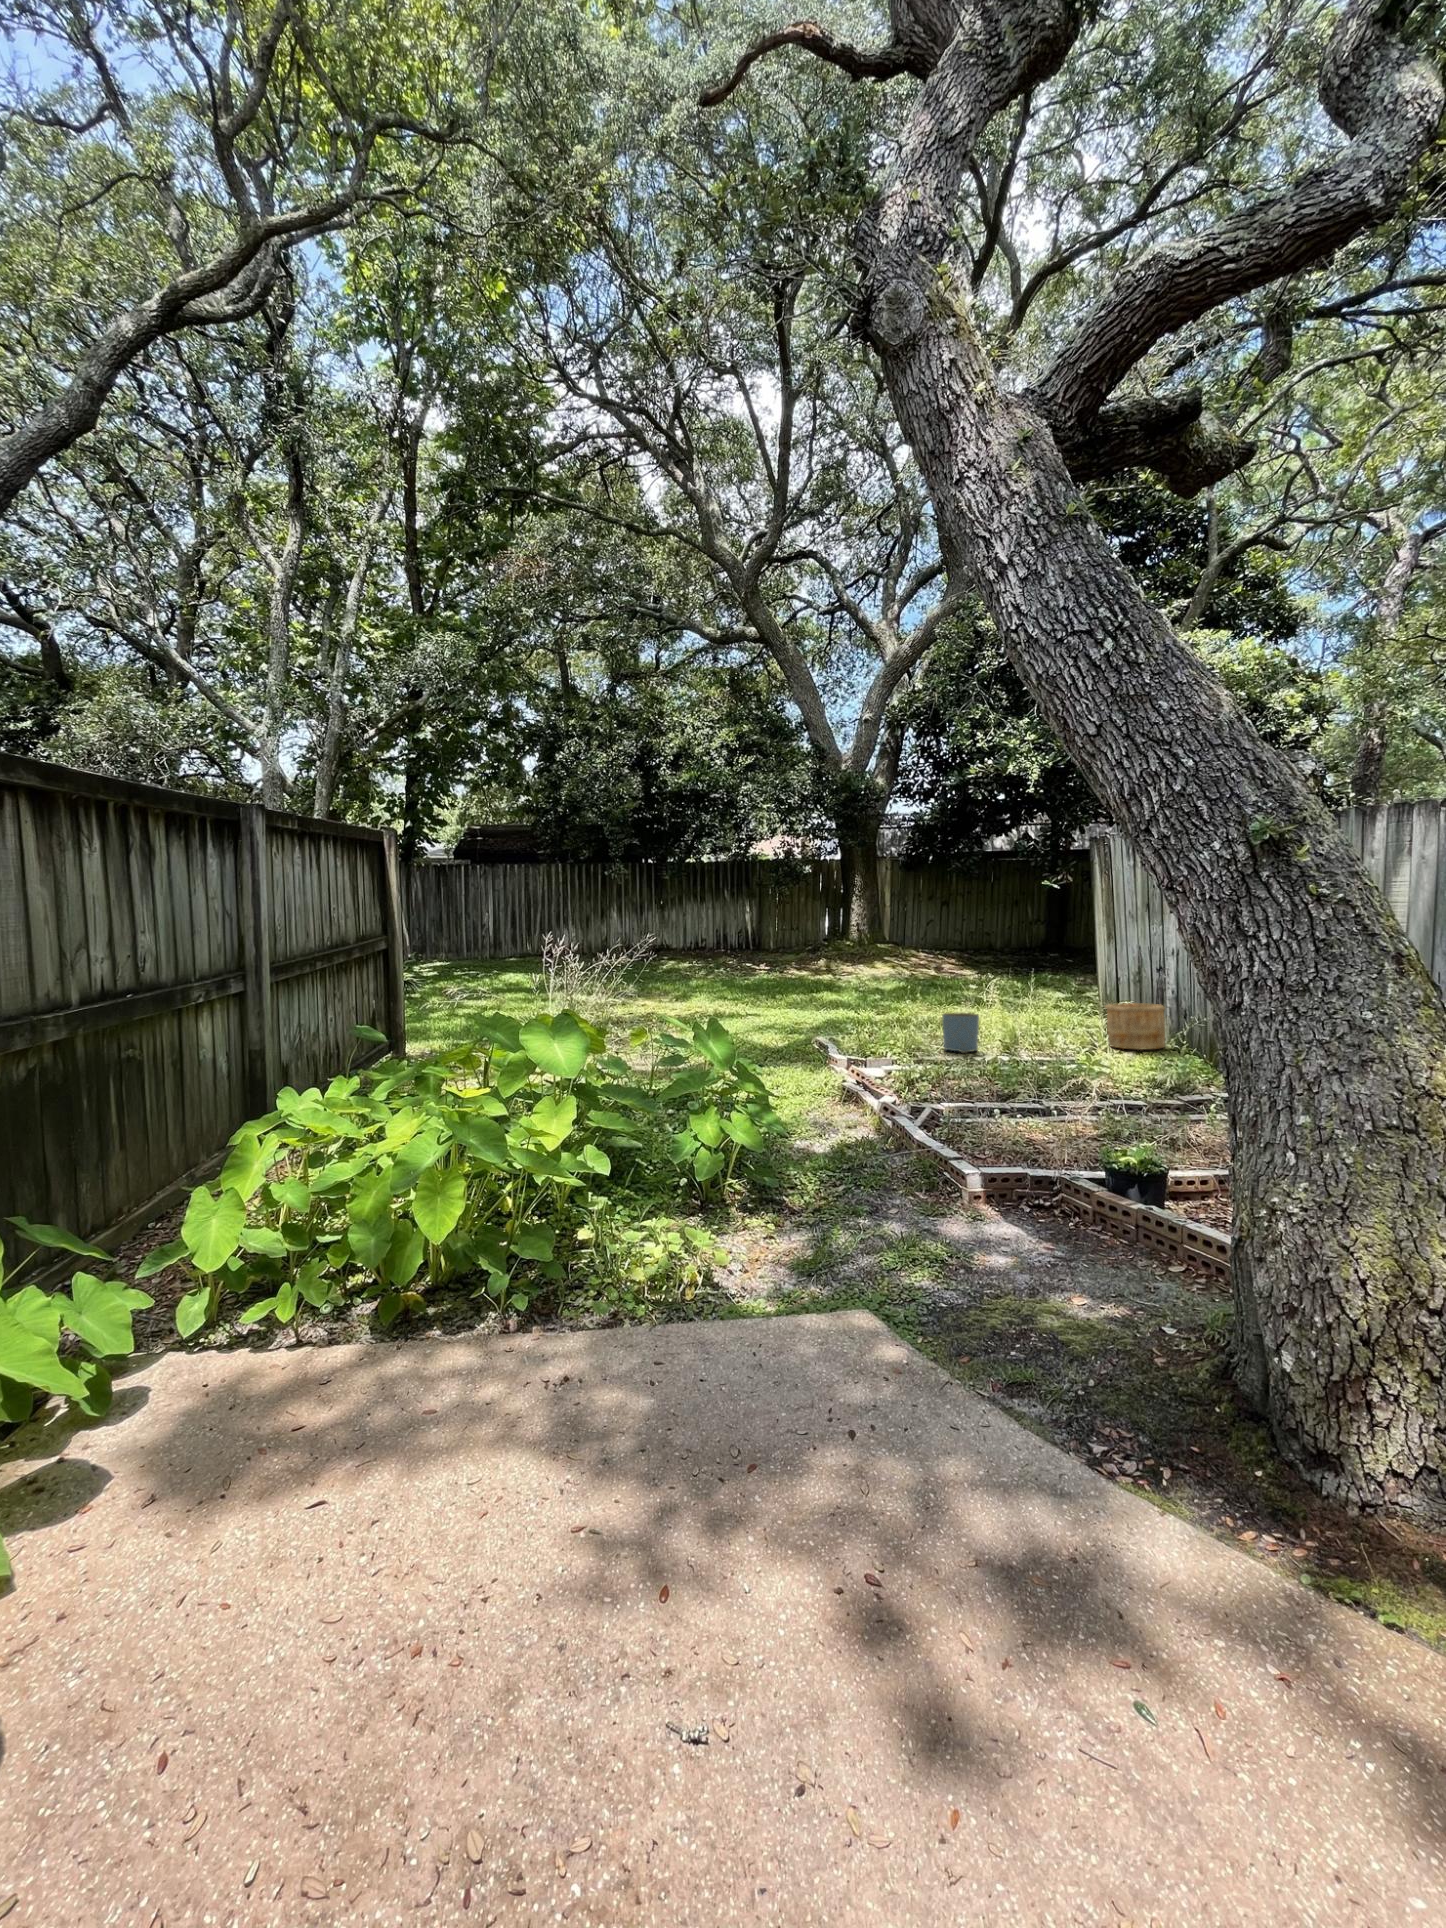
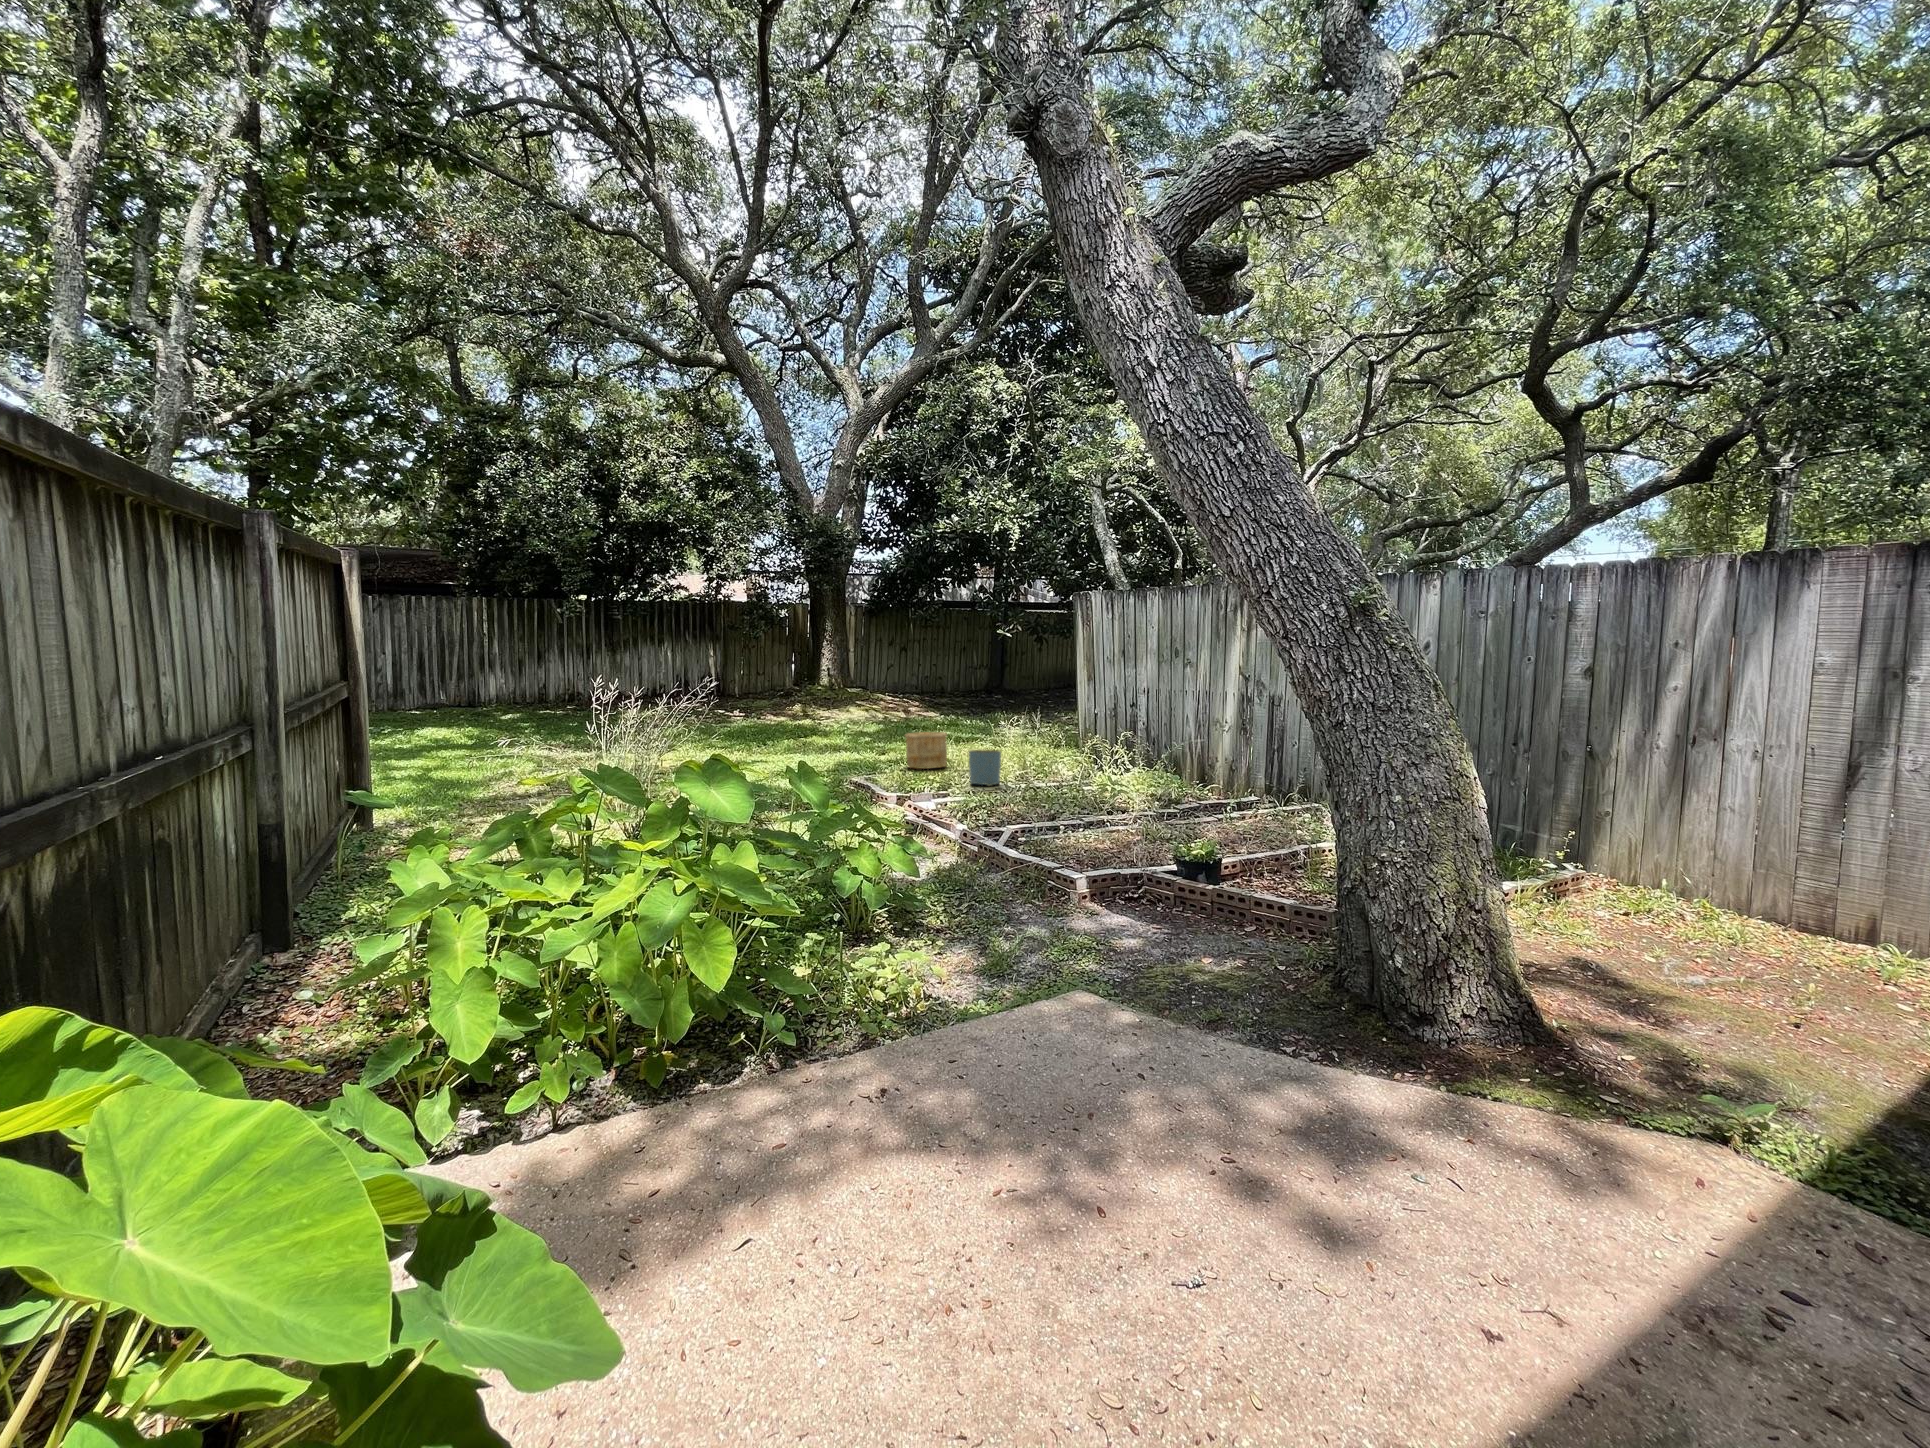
wooden bucket: present [1105,1003,1165,1050] -> present [905,732,947,769]

